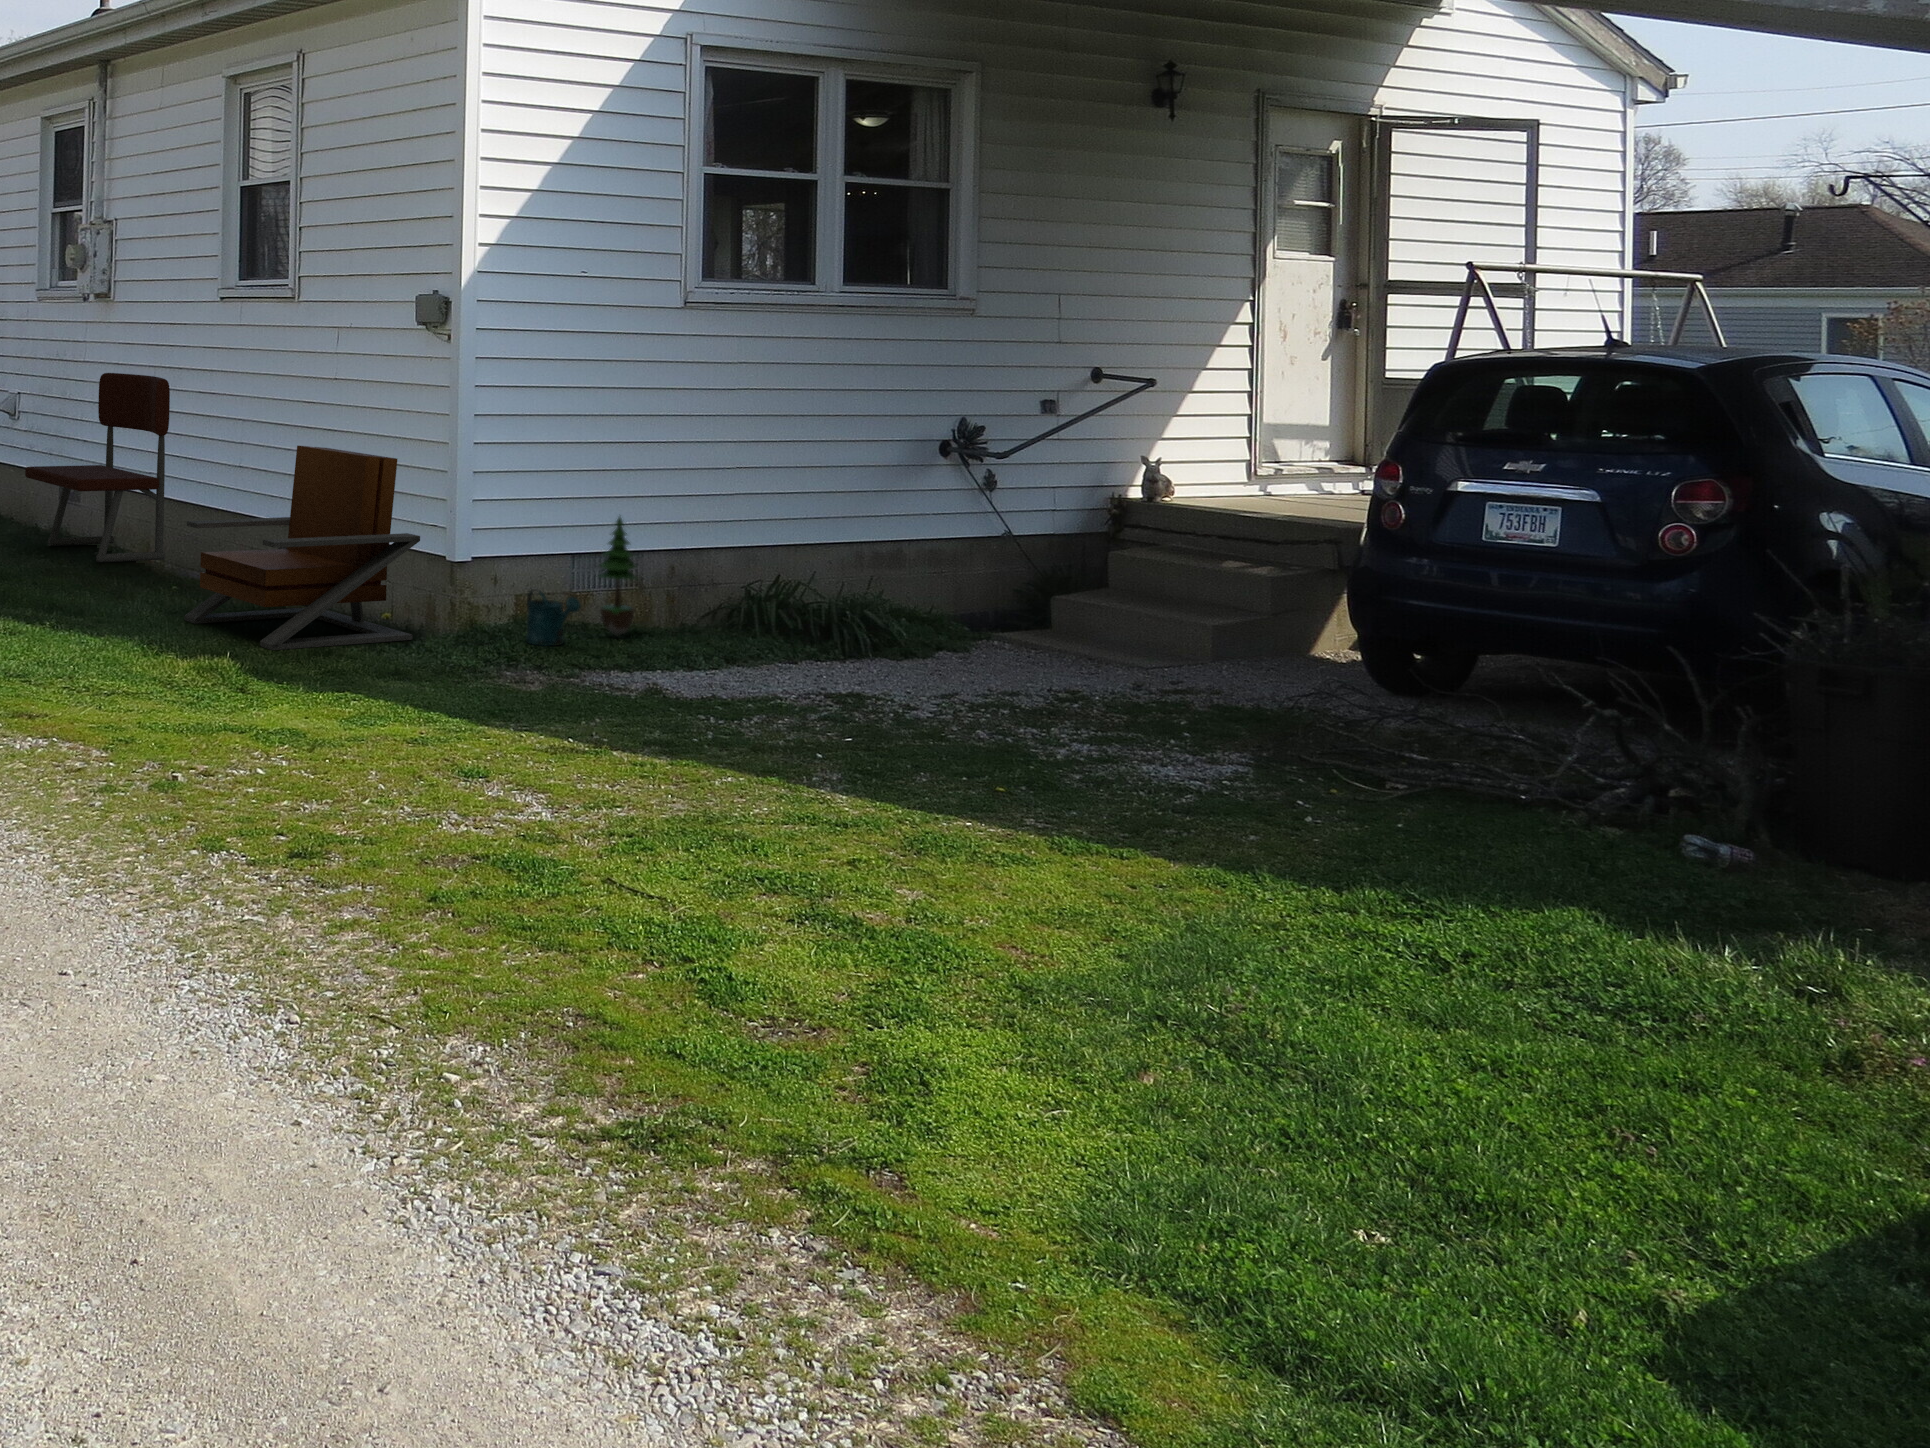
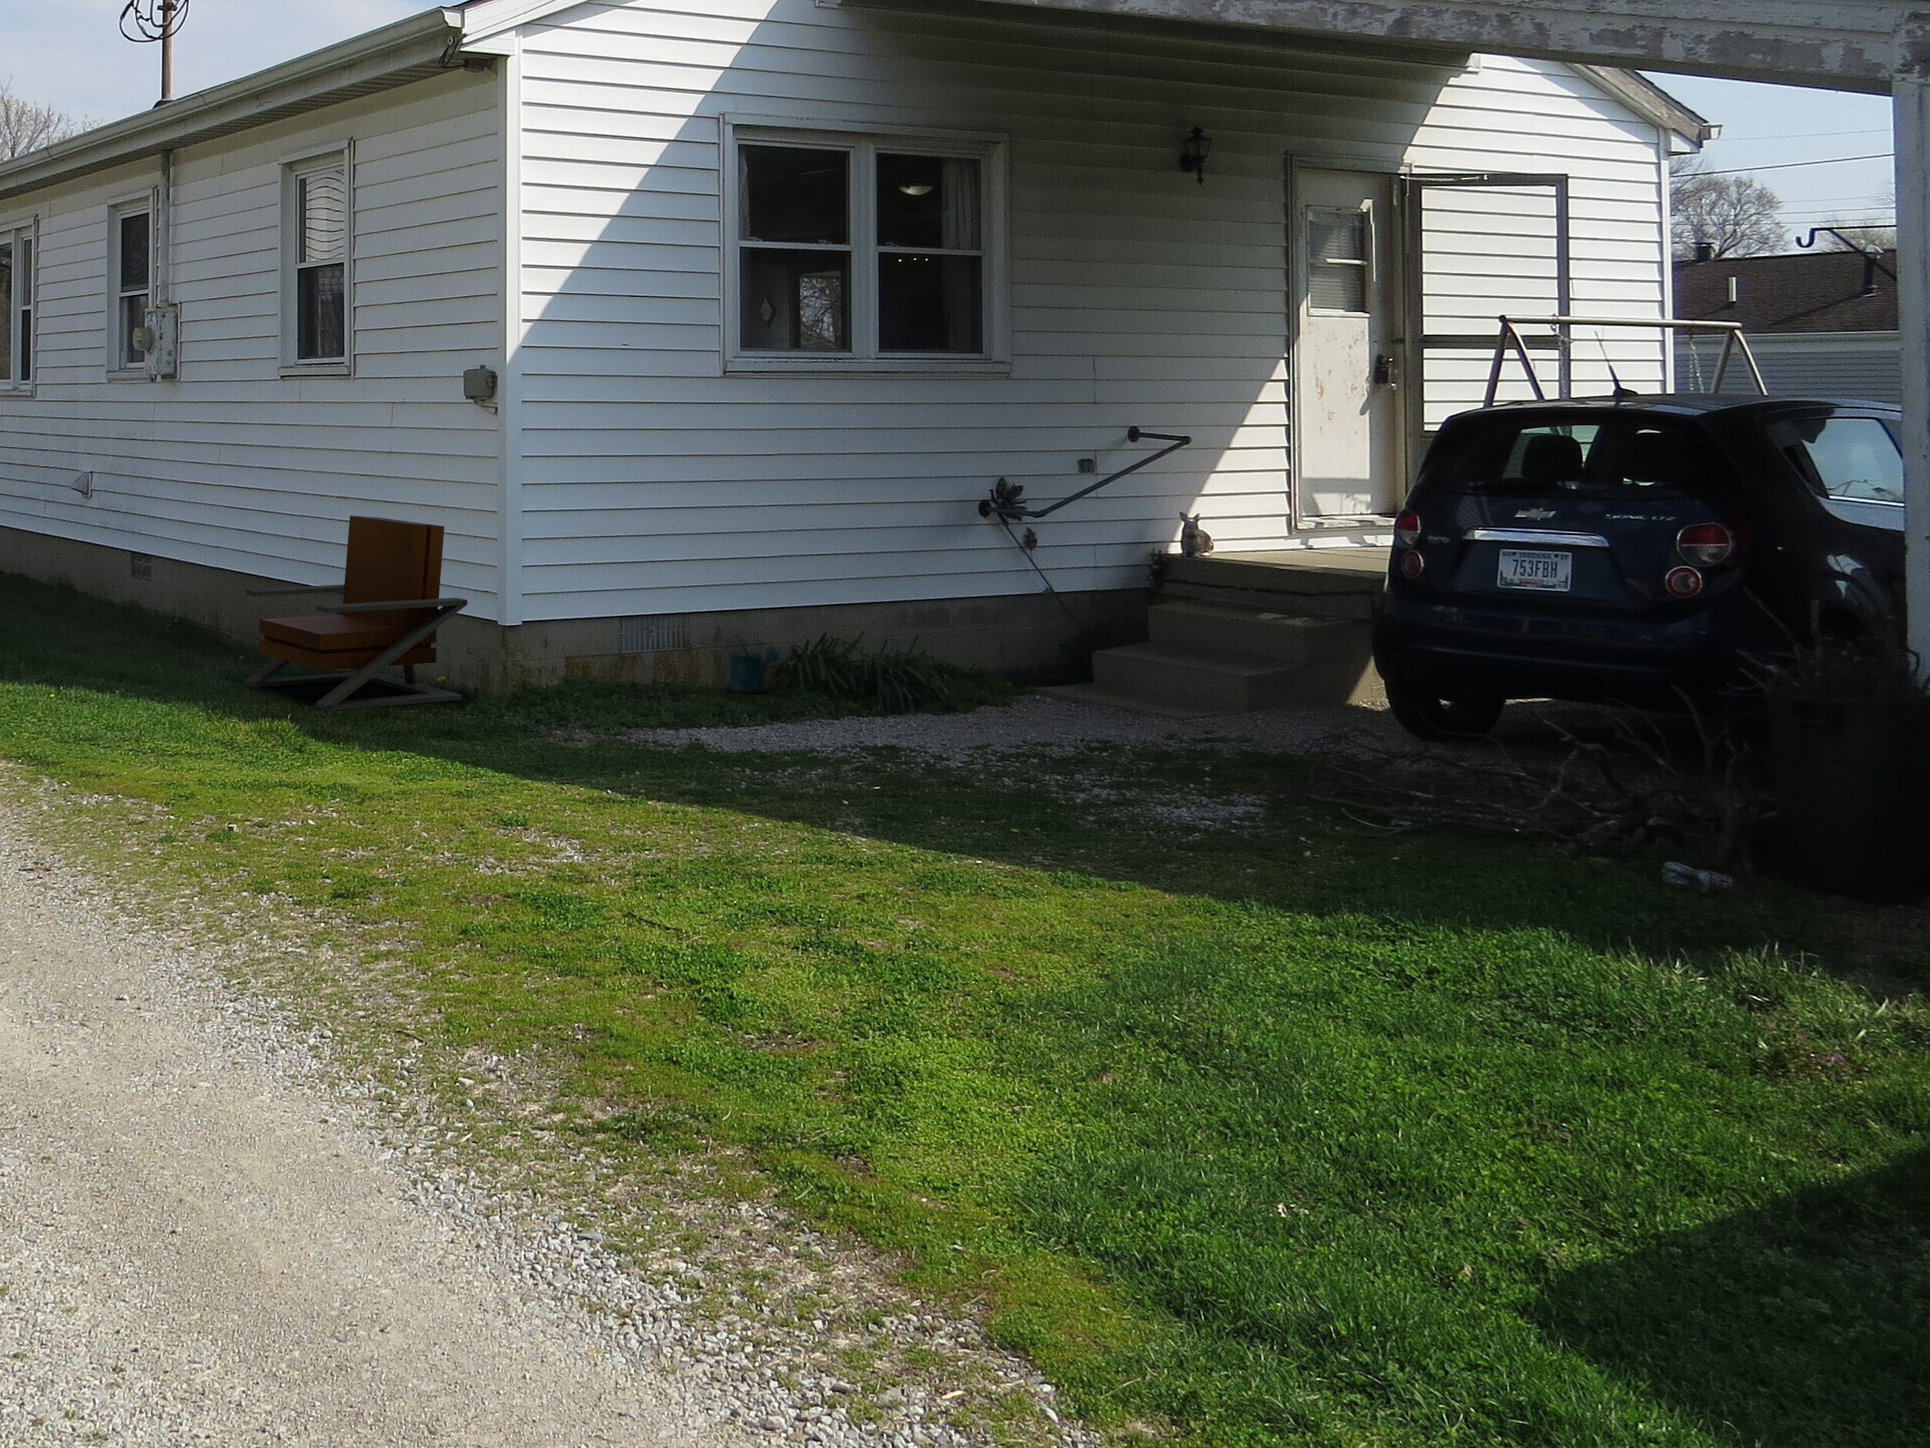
bench: present [25,373,170,562] -> none [95,450,231,632]
potted tree: present [596,517,637,636] -> none [637,576,680,695]
watering can: present [526,590,581,646] -> present [729,644,779,693]

